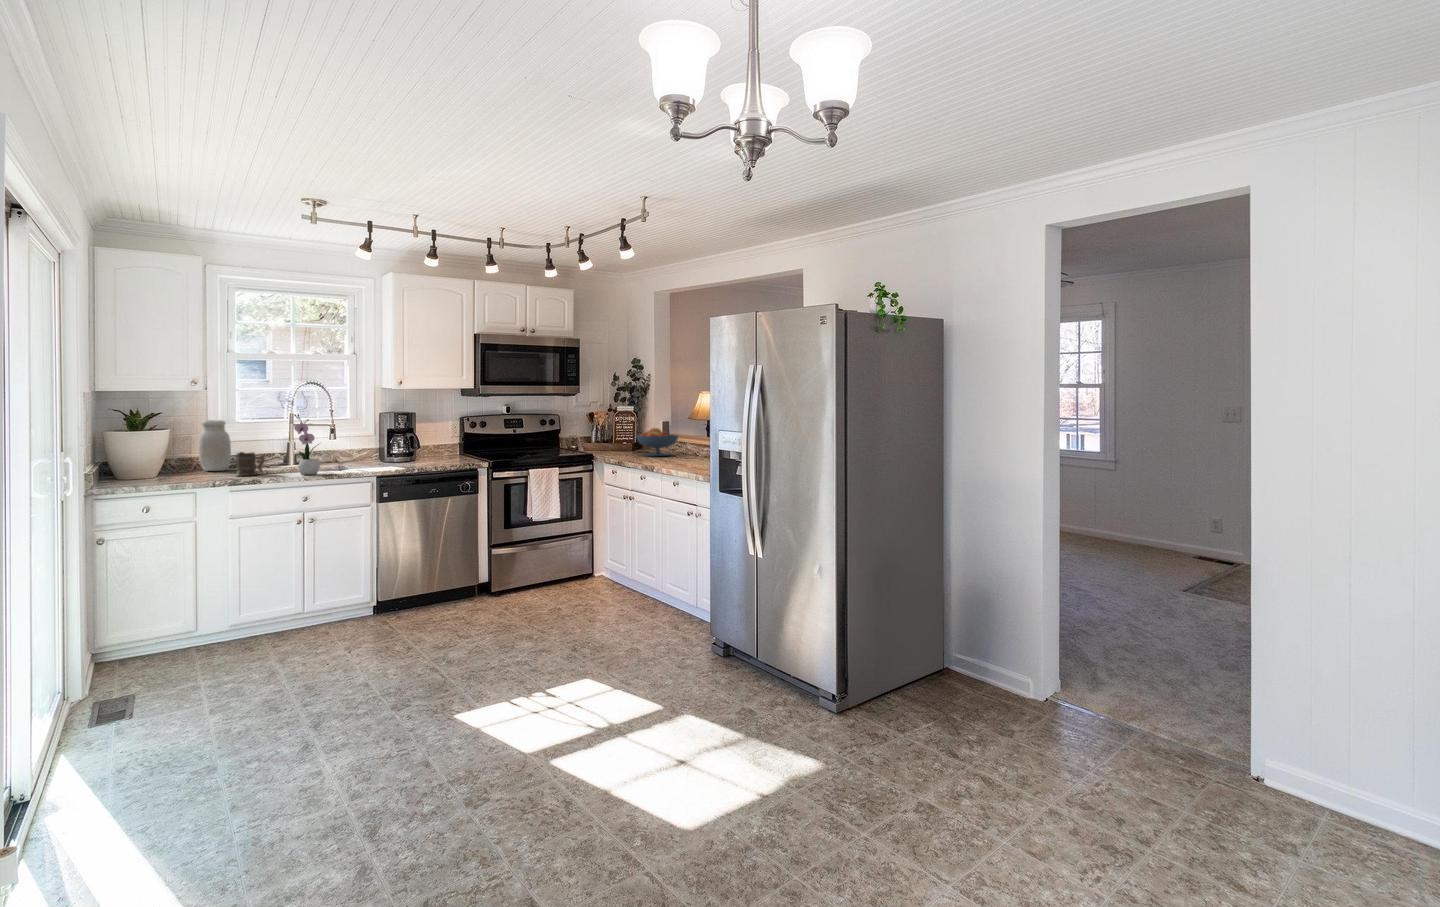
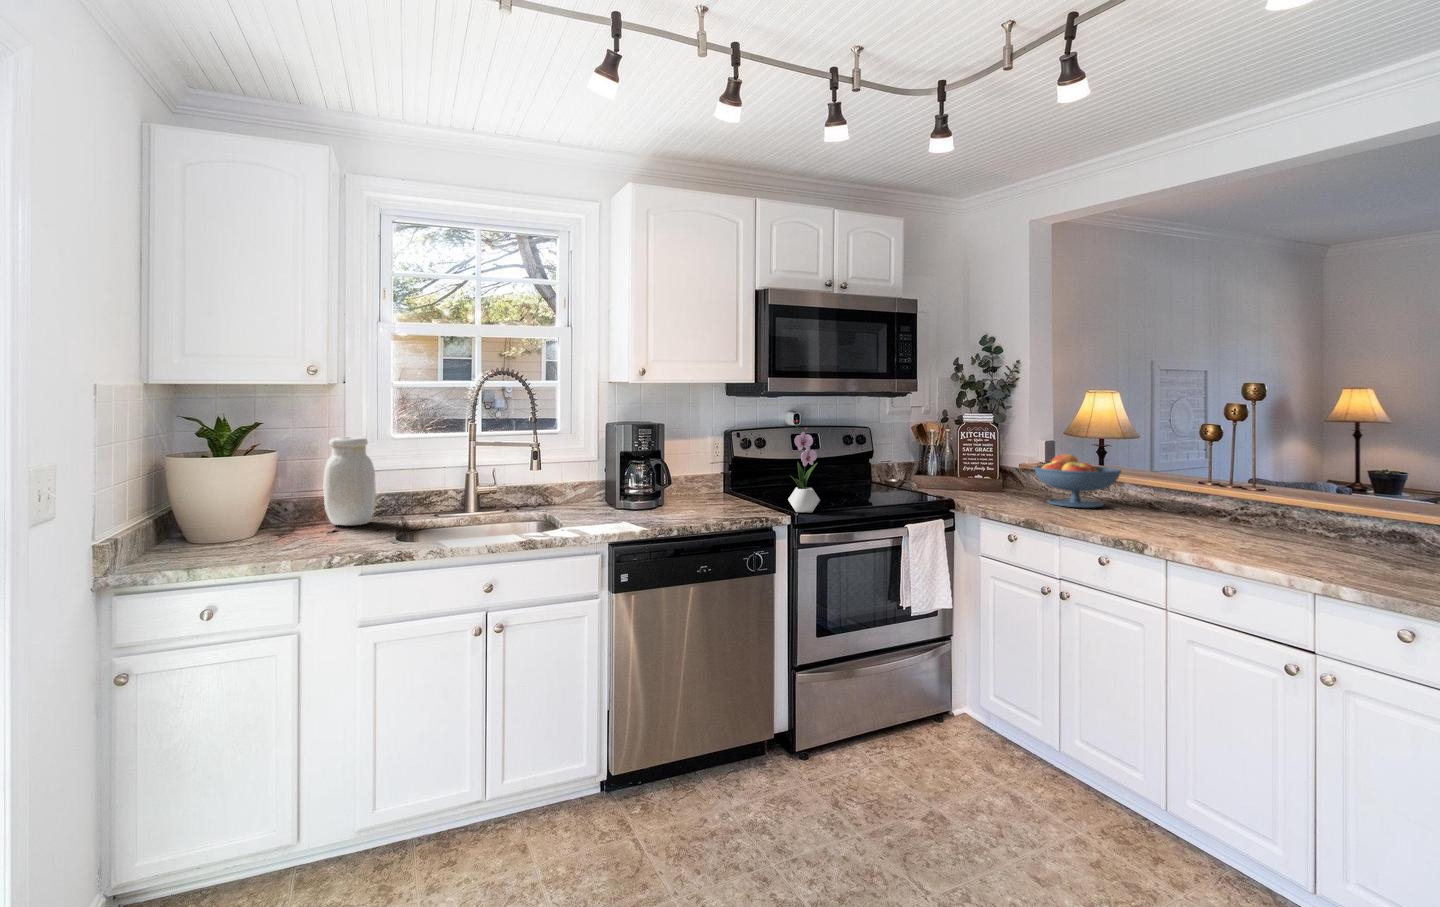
flower arrangement: present [294,414,320,475] -> present [788,420,820,513]
mug: present [236,452,264,476] -> none [372,496,422,542]

